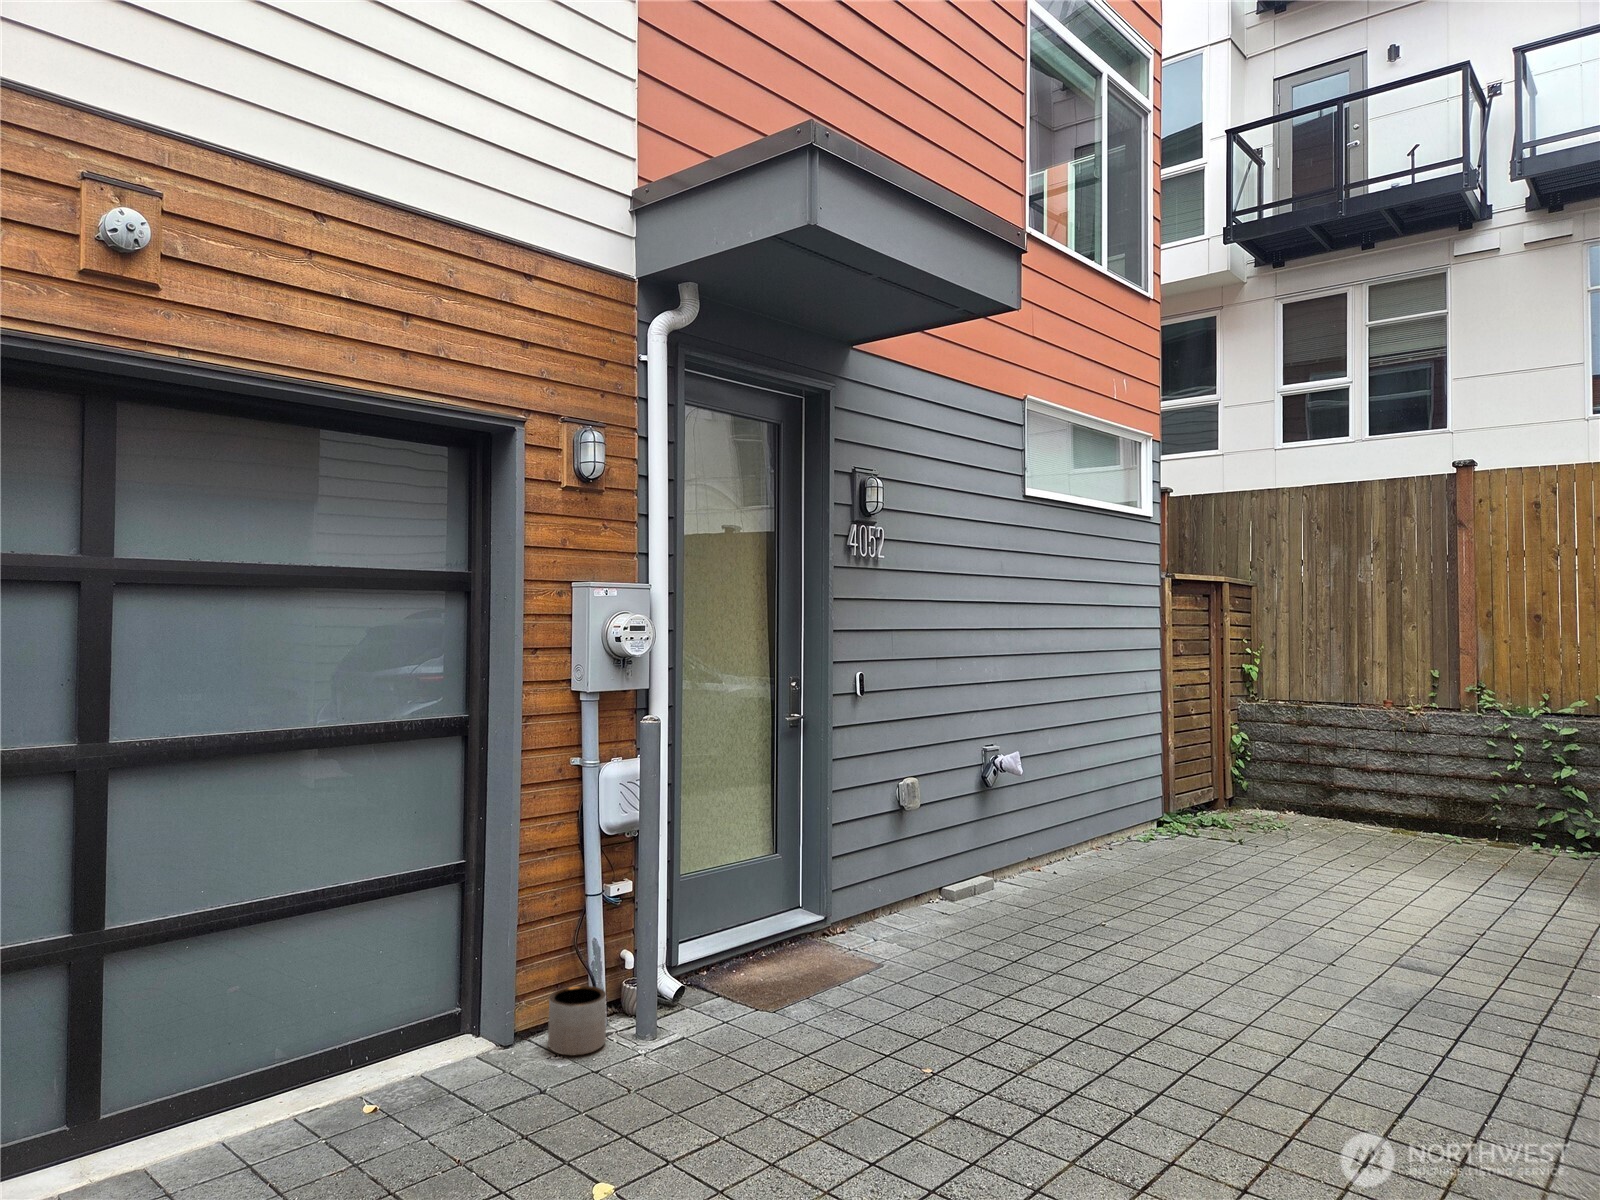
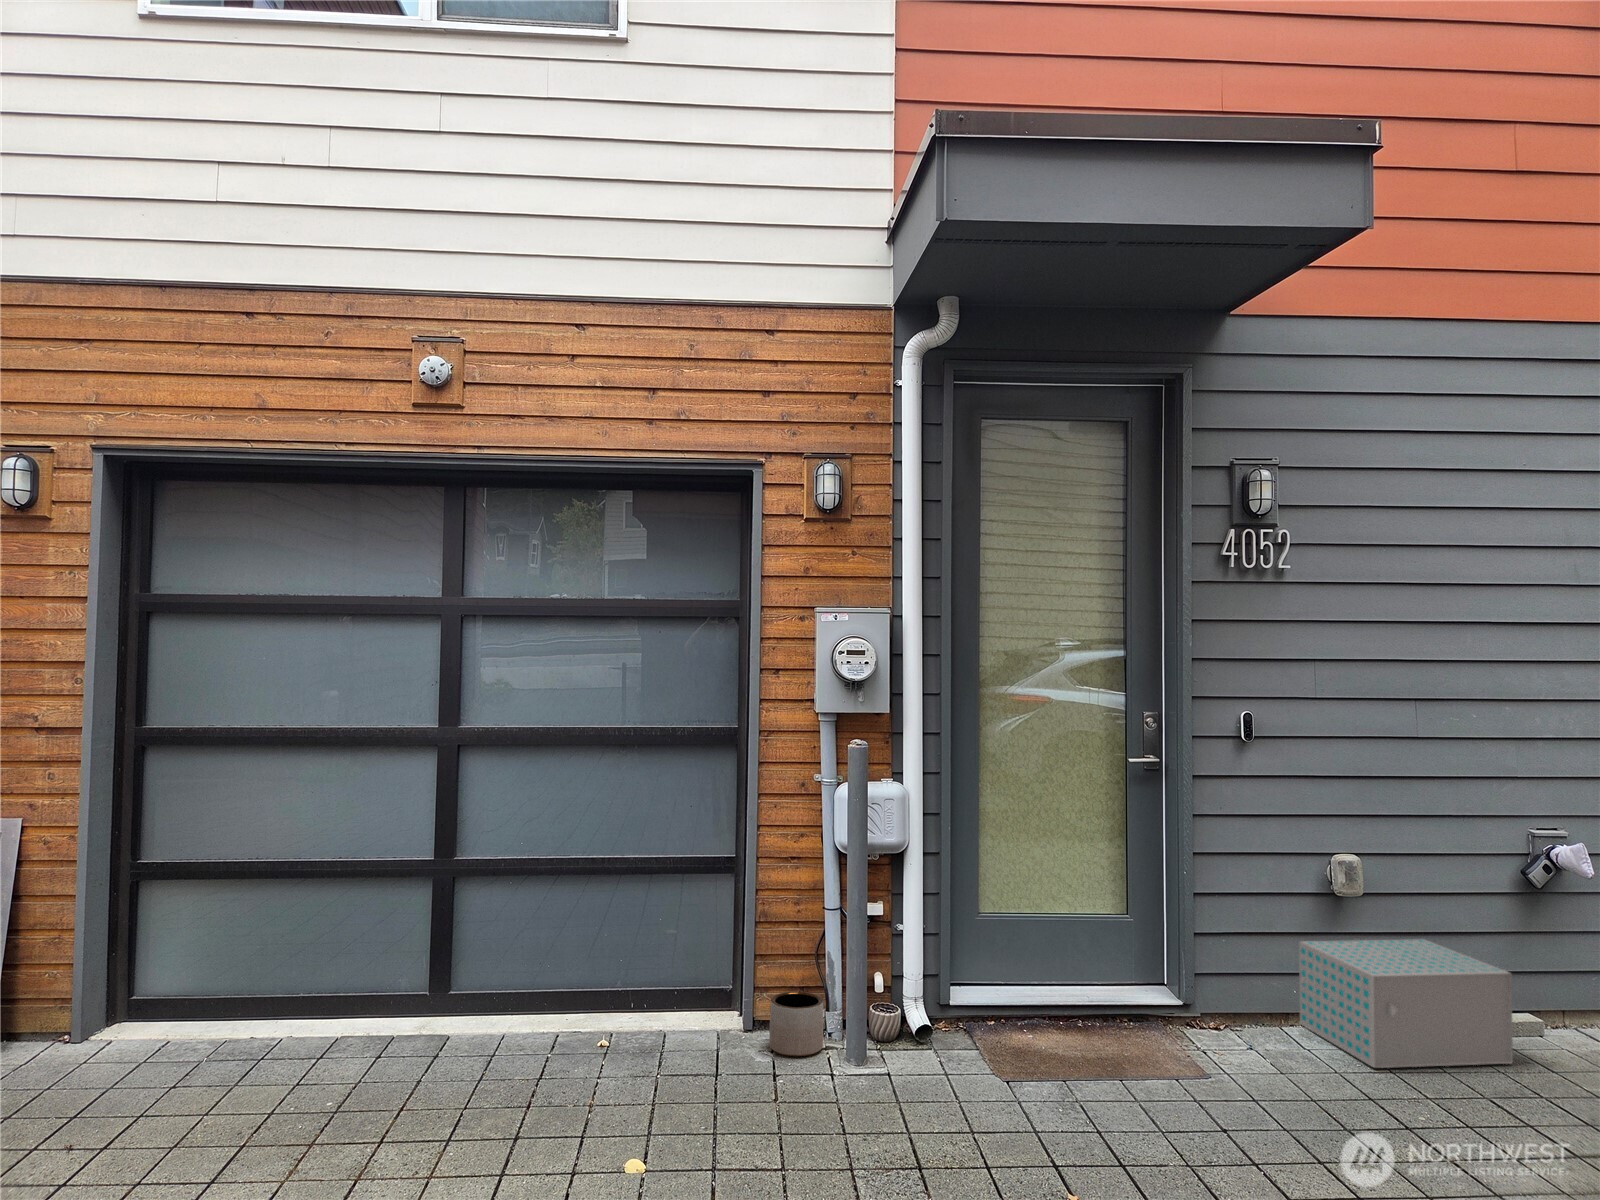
storage box: none [888,835,1020,933] -> present [1299,939,1513,1068]

